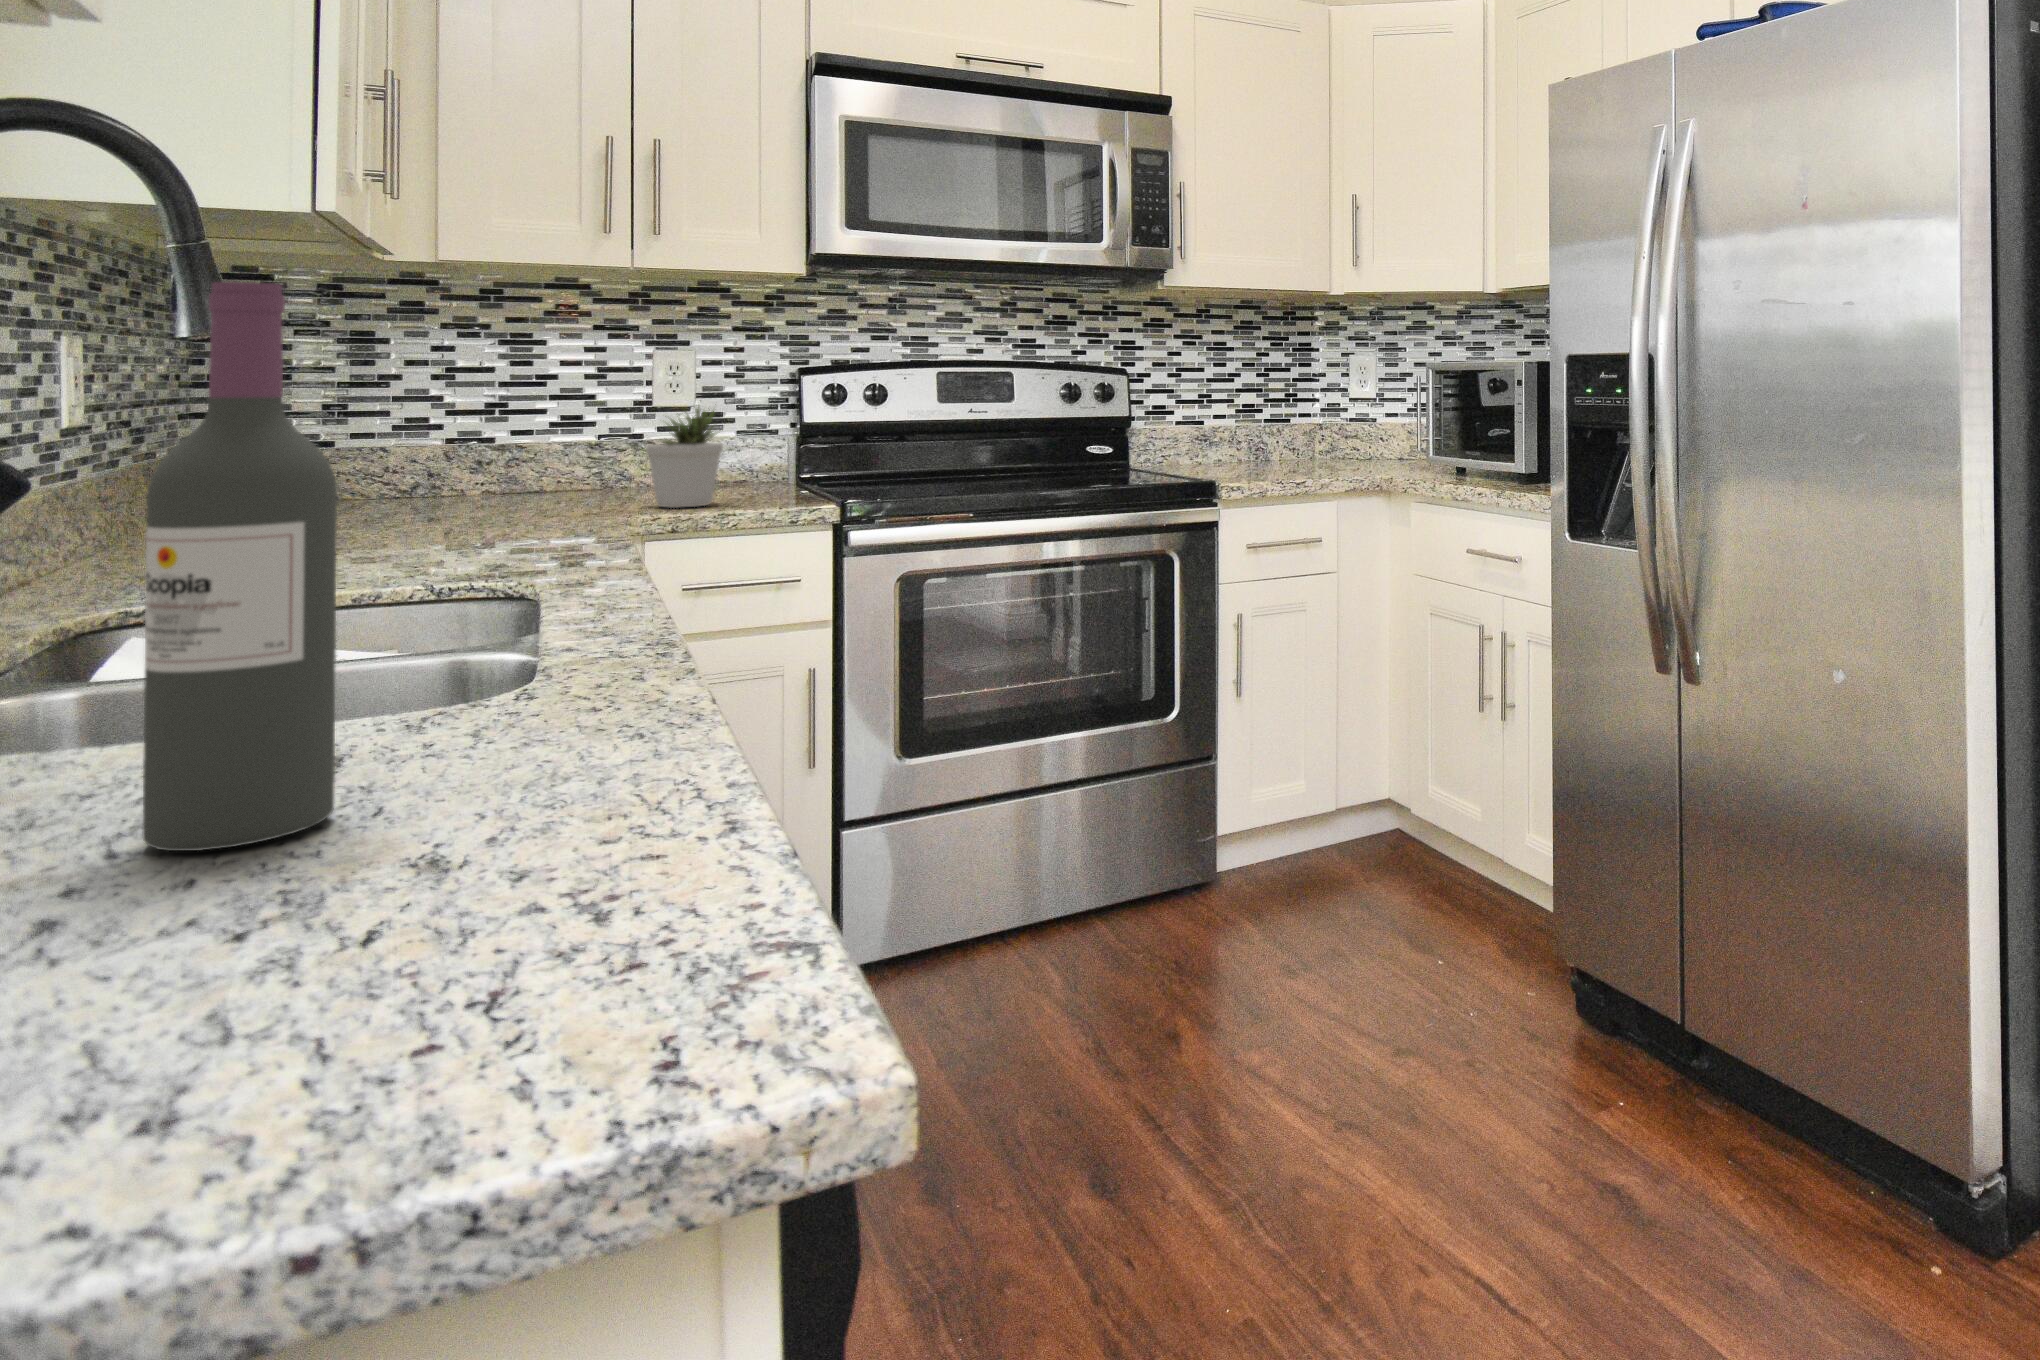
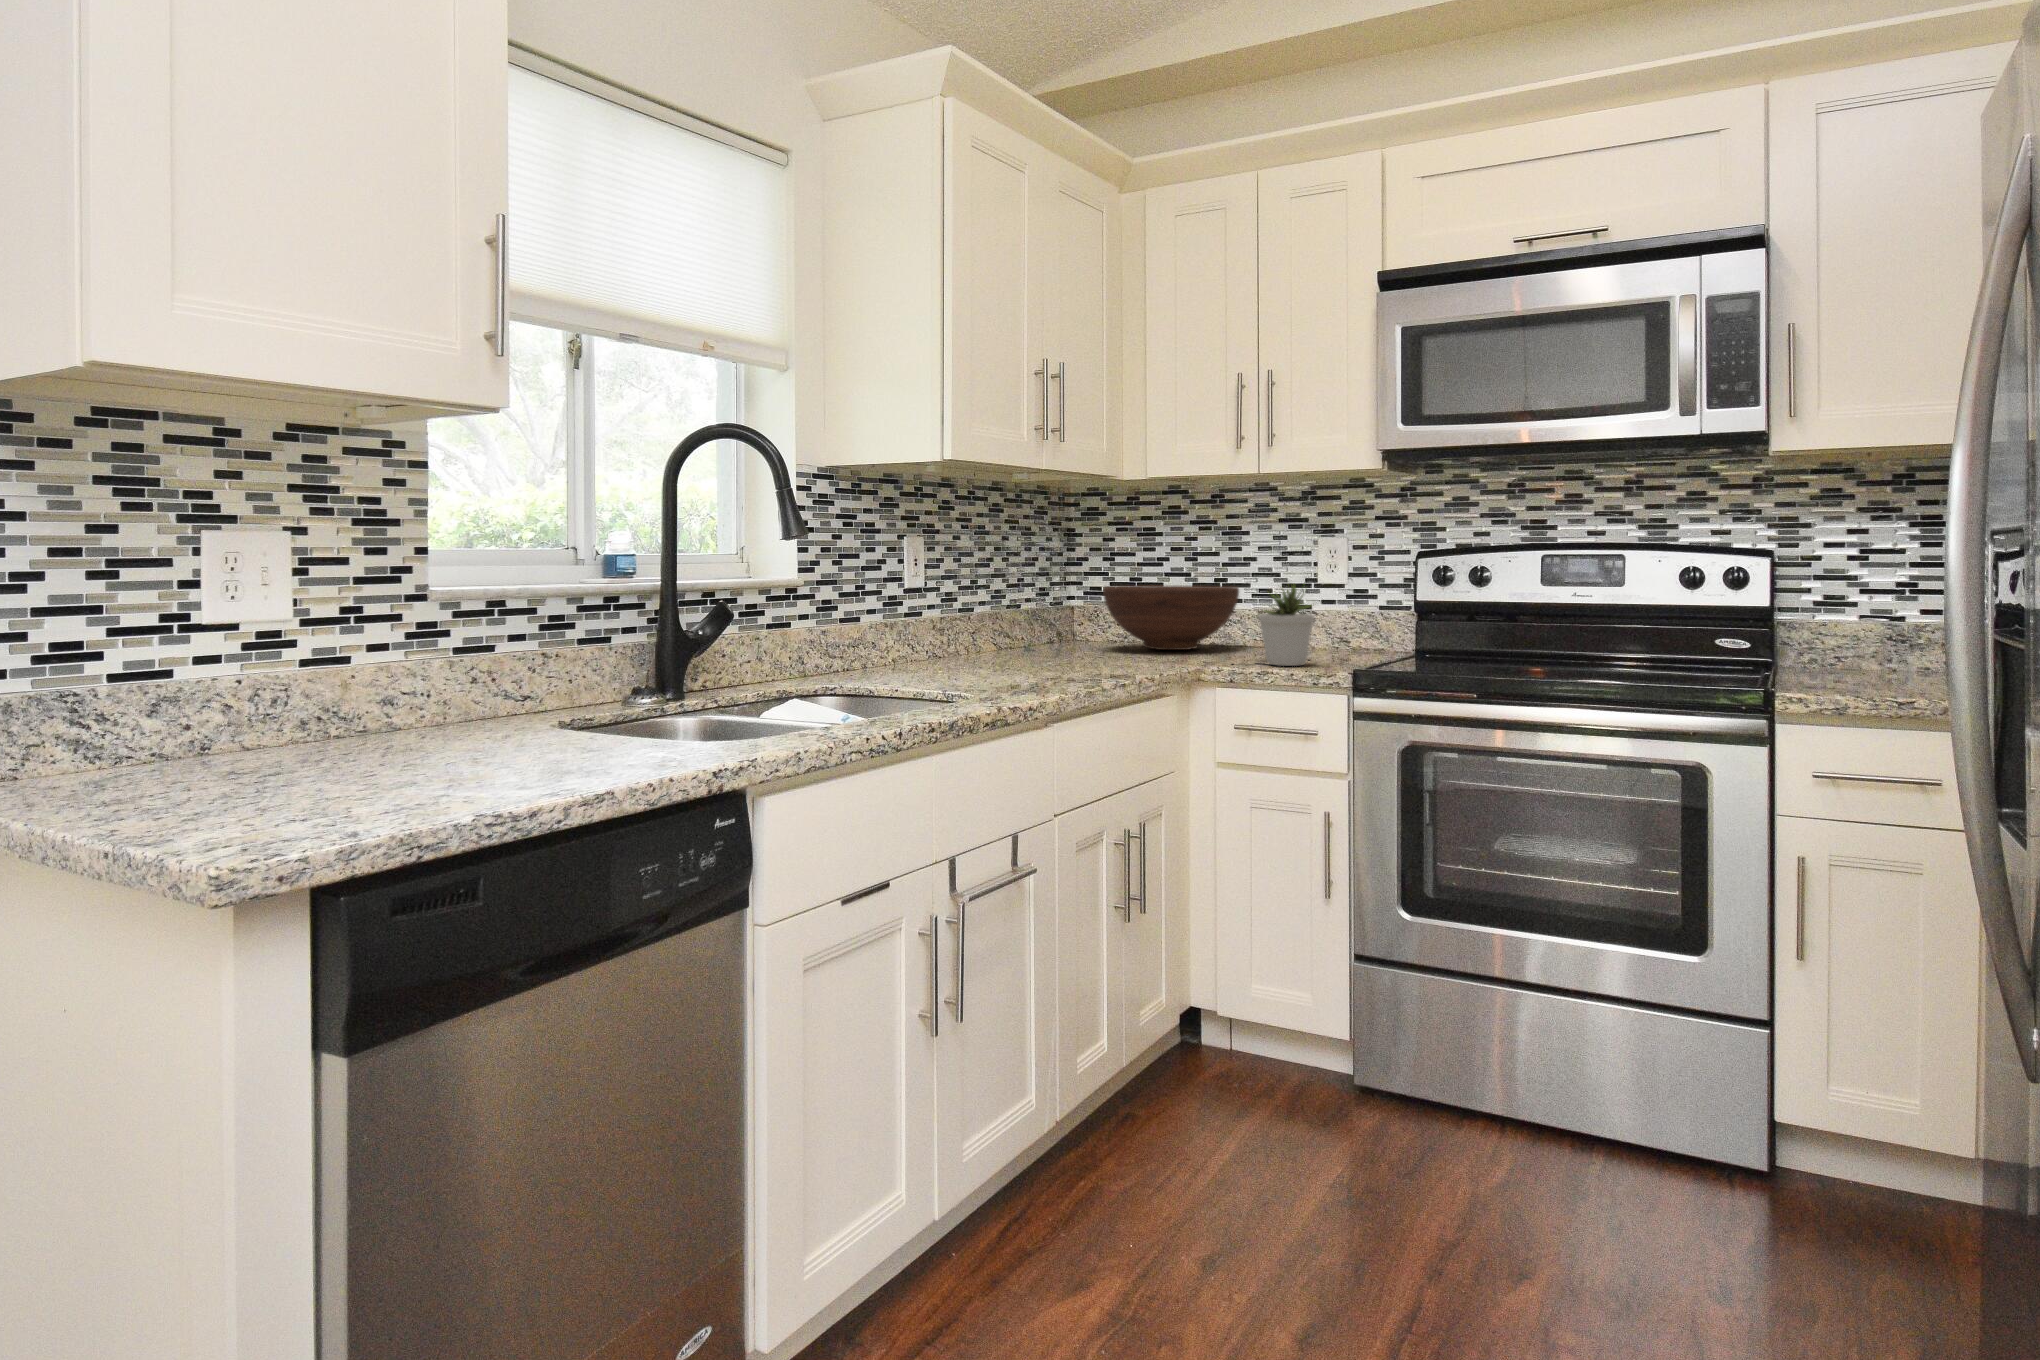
wine bottle: present [142,282,337,851] -> none [485,537,550,782]
fruit bowl: none [321,413,558,504] -> present [1103,585,1239,650]

